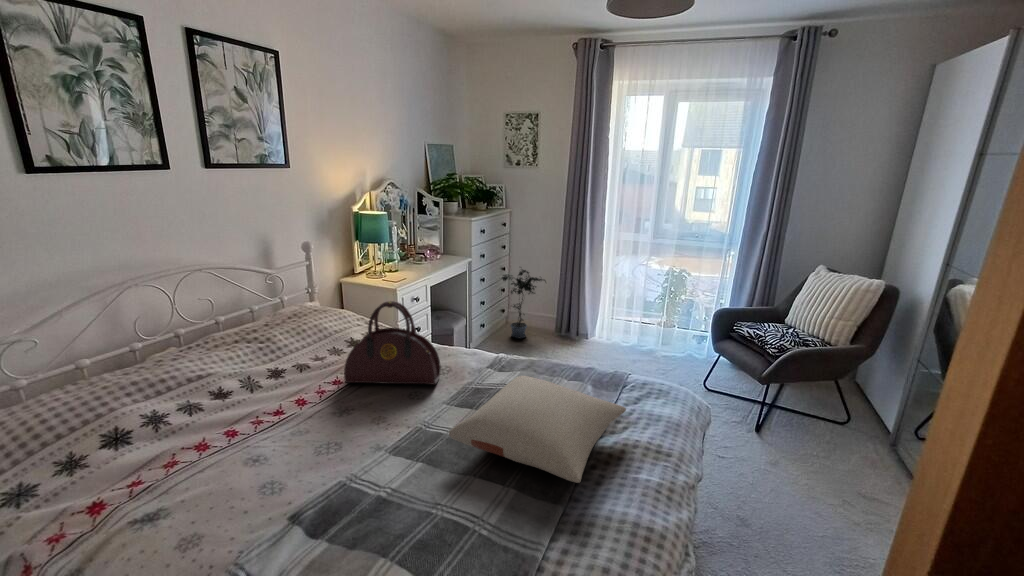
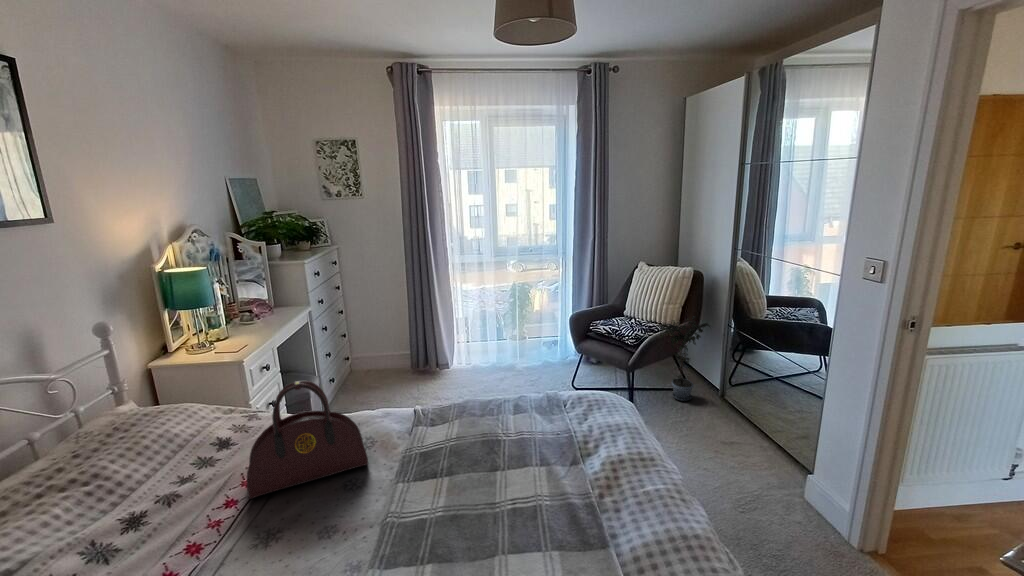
potted plant: present [502,269,546,338] -> present [660,316,710,401]
pillow: present [449,376,626,483] -> none [443,425,601,520]

